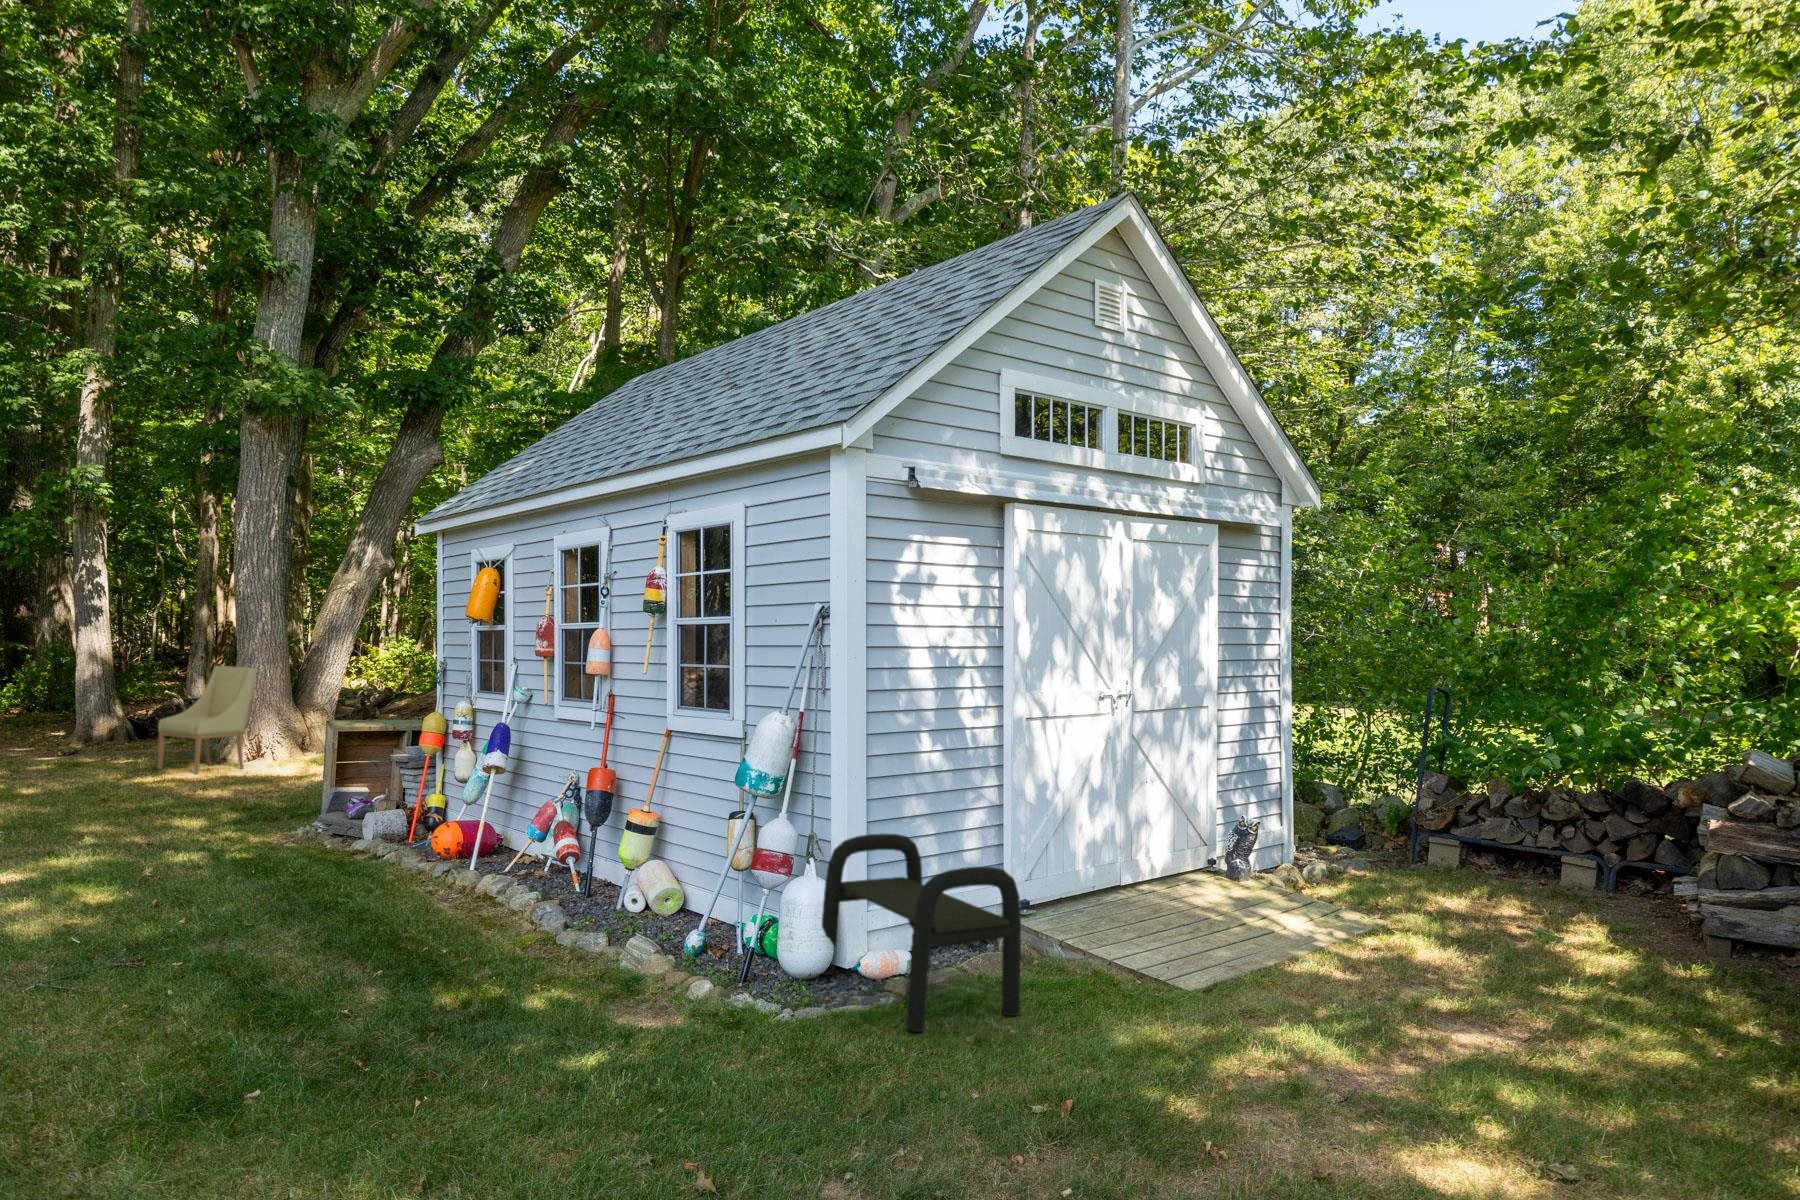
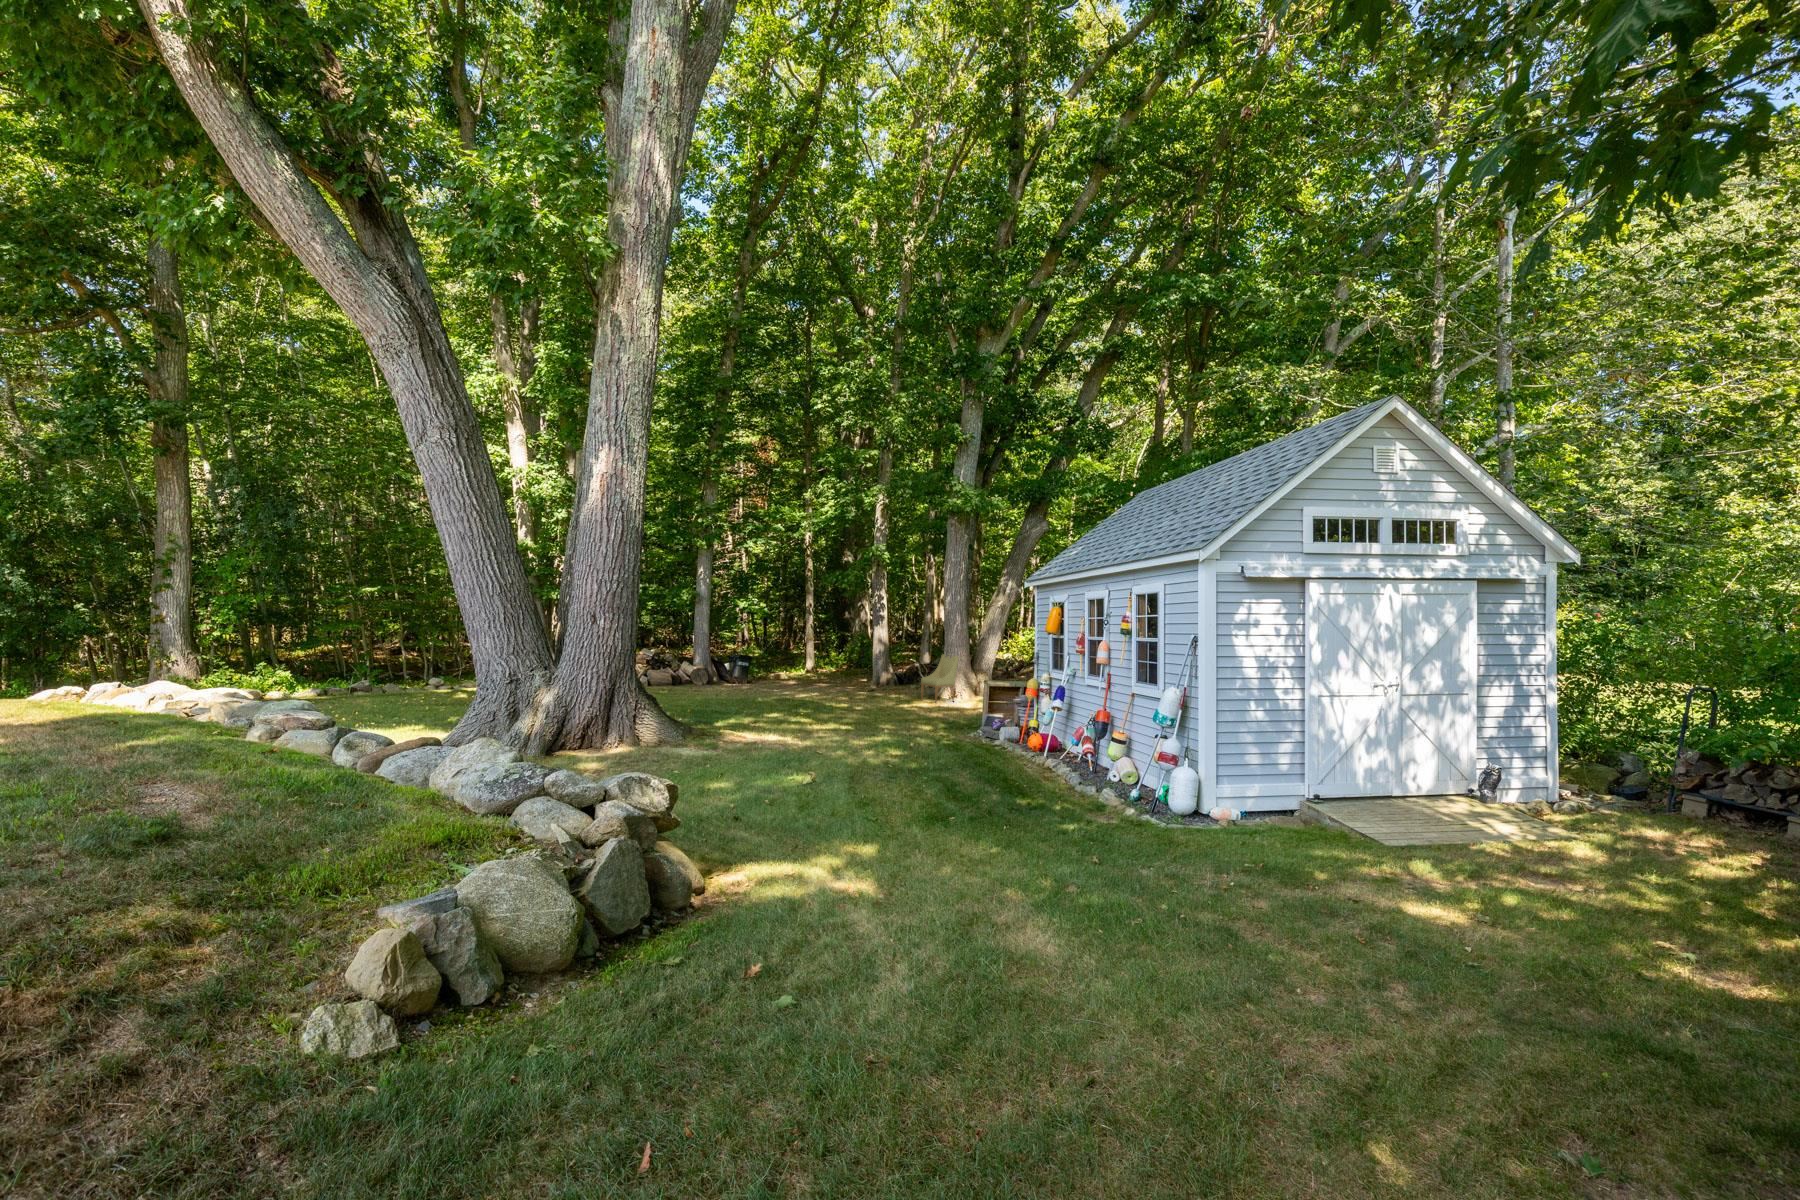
bench: present [822,834,1021,1032] -> none [1189,747,1283,837]

